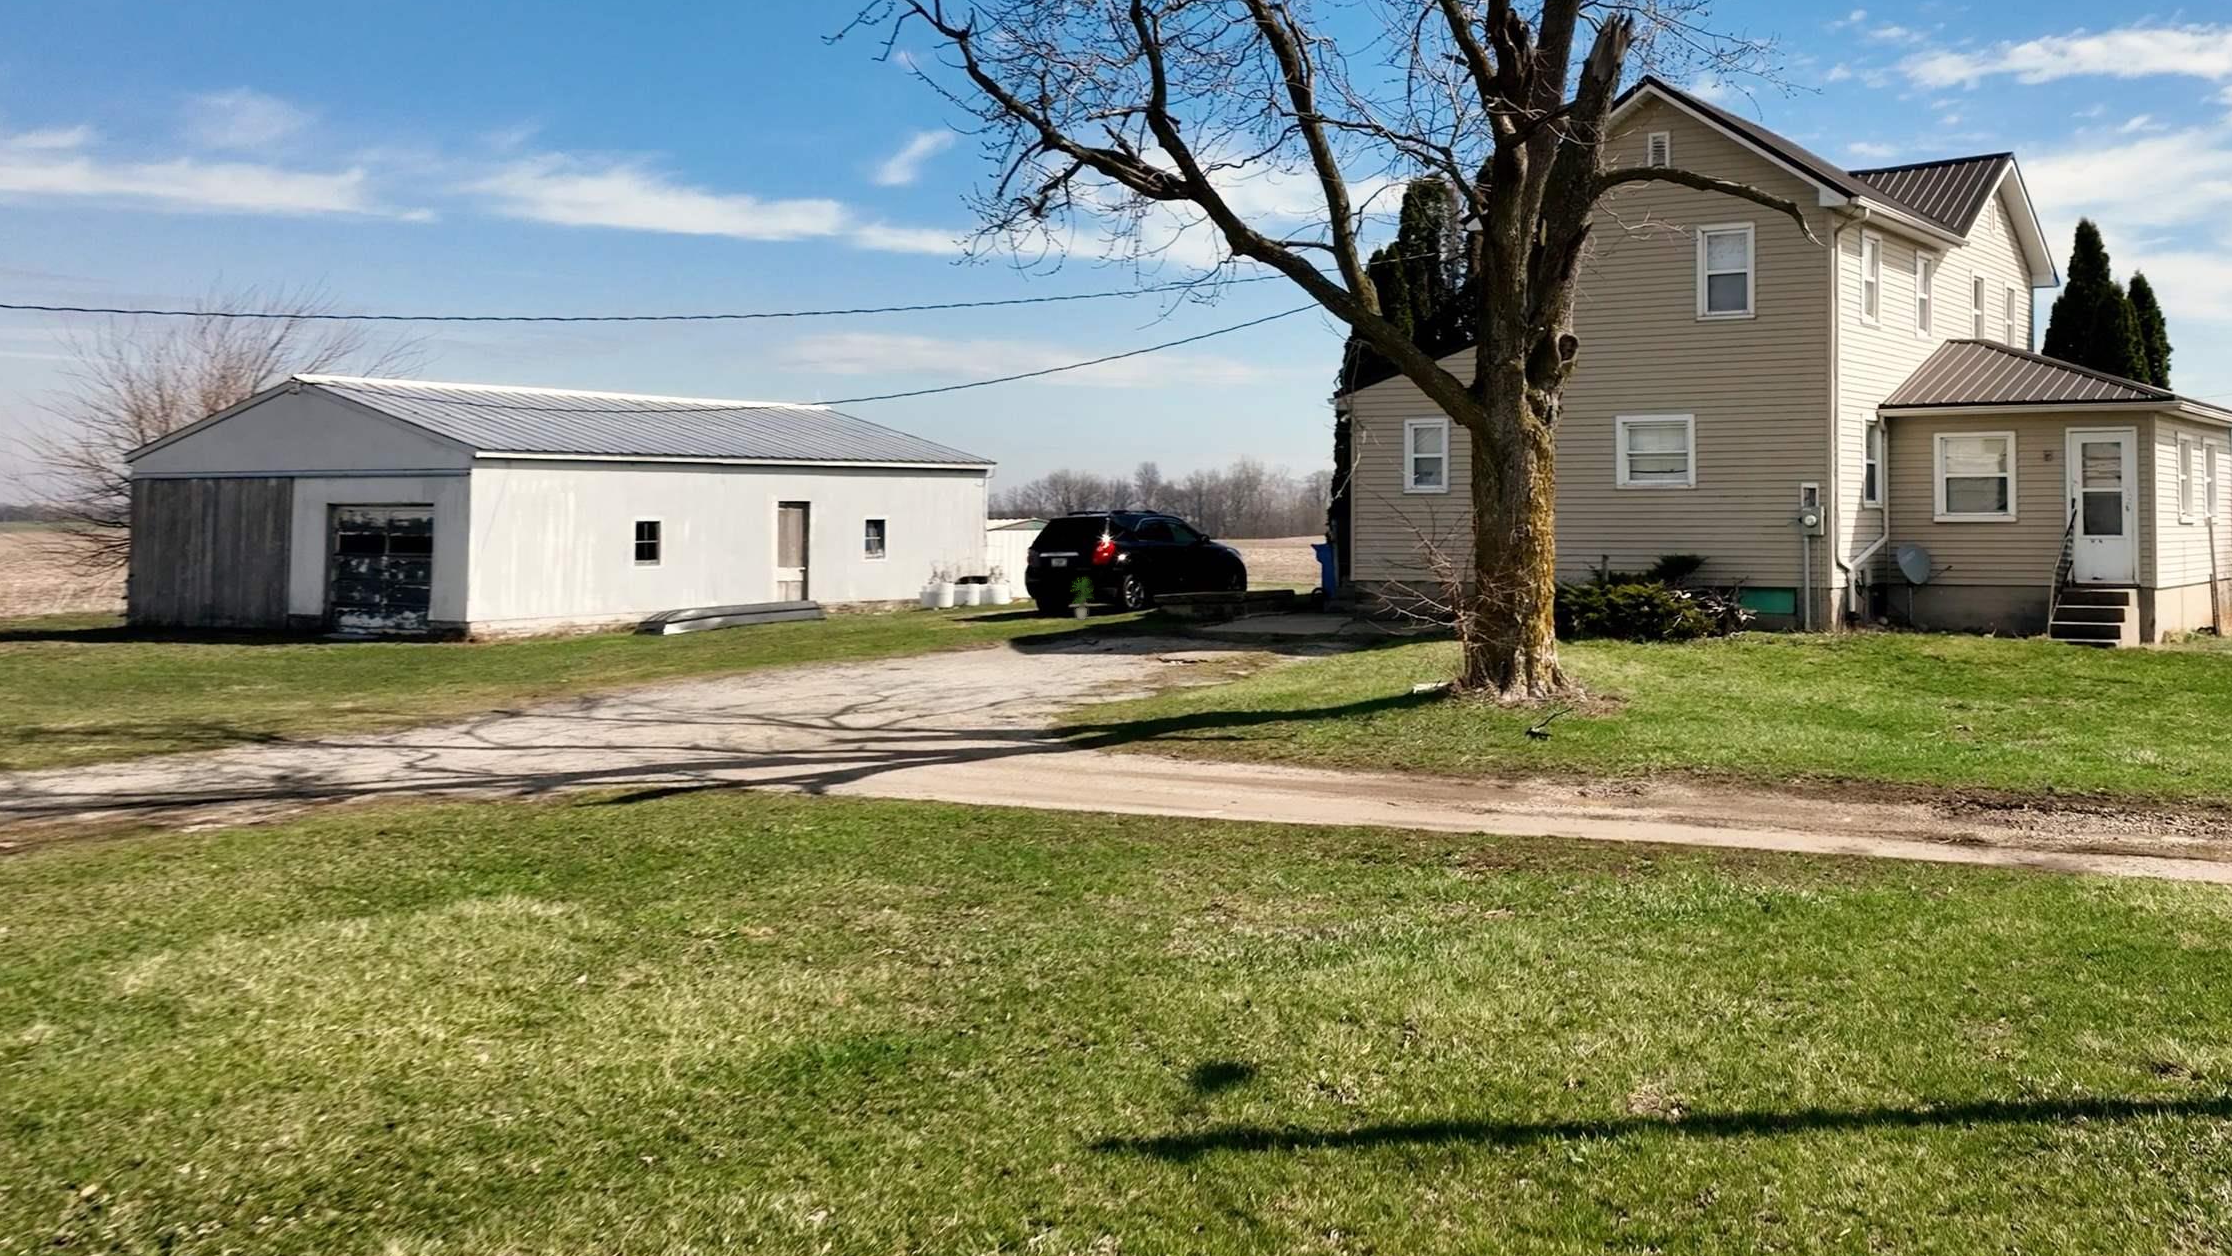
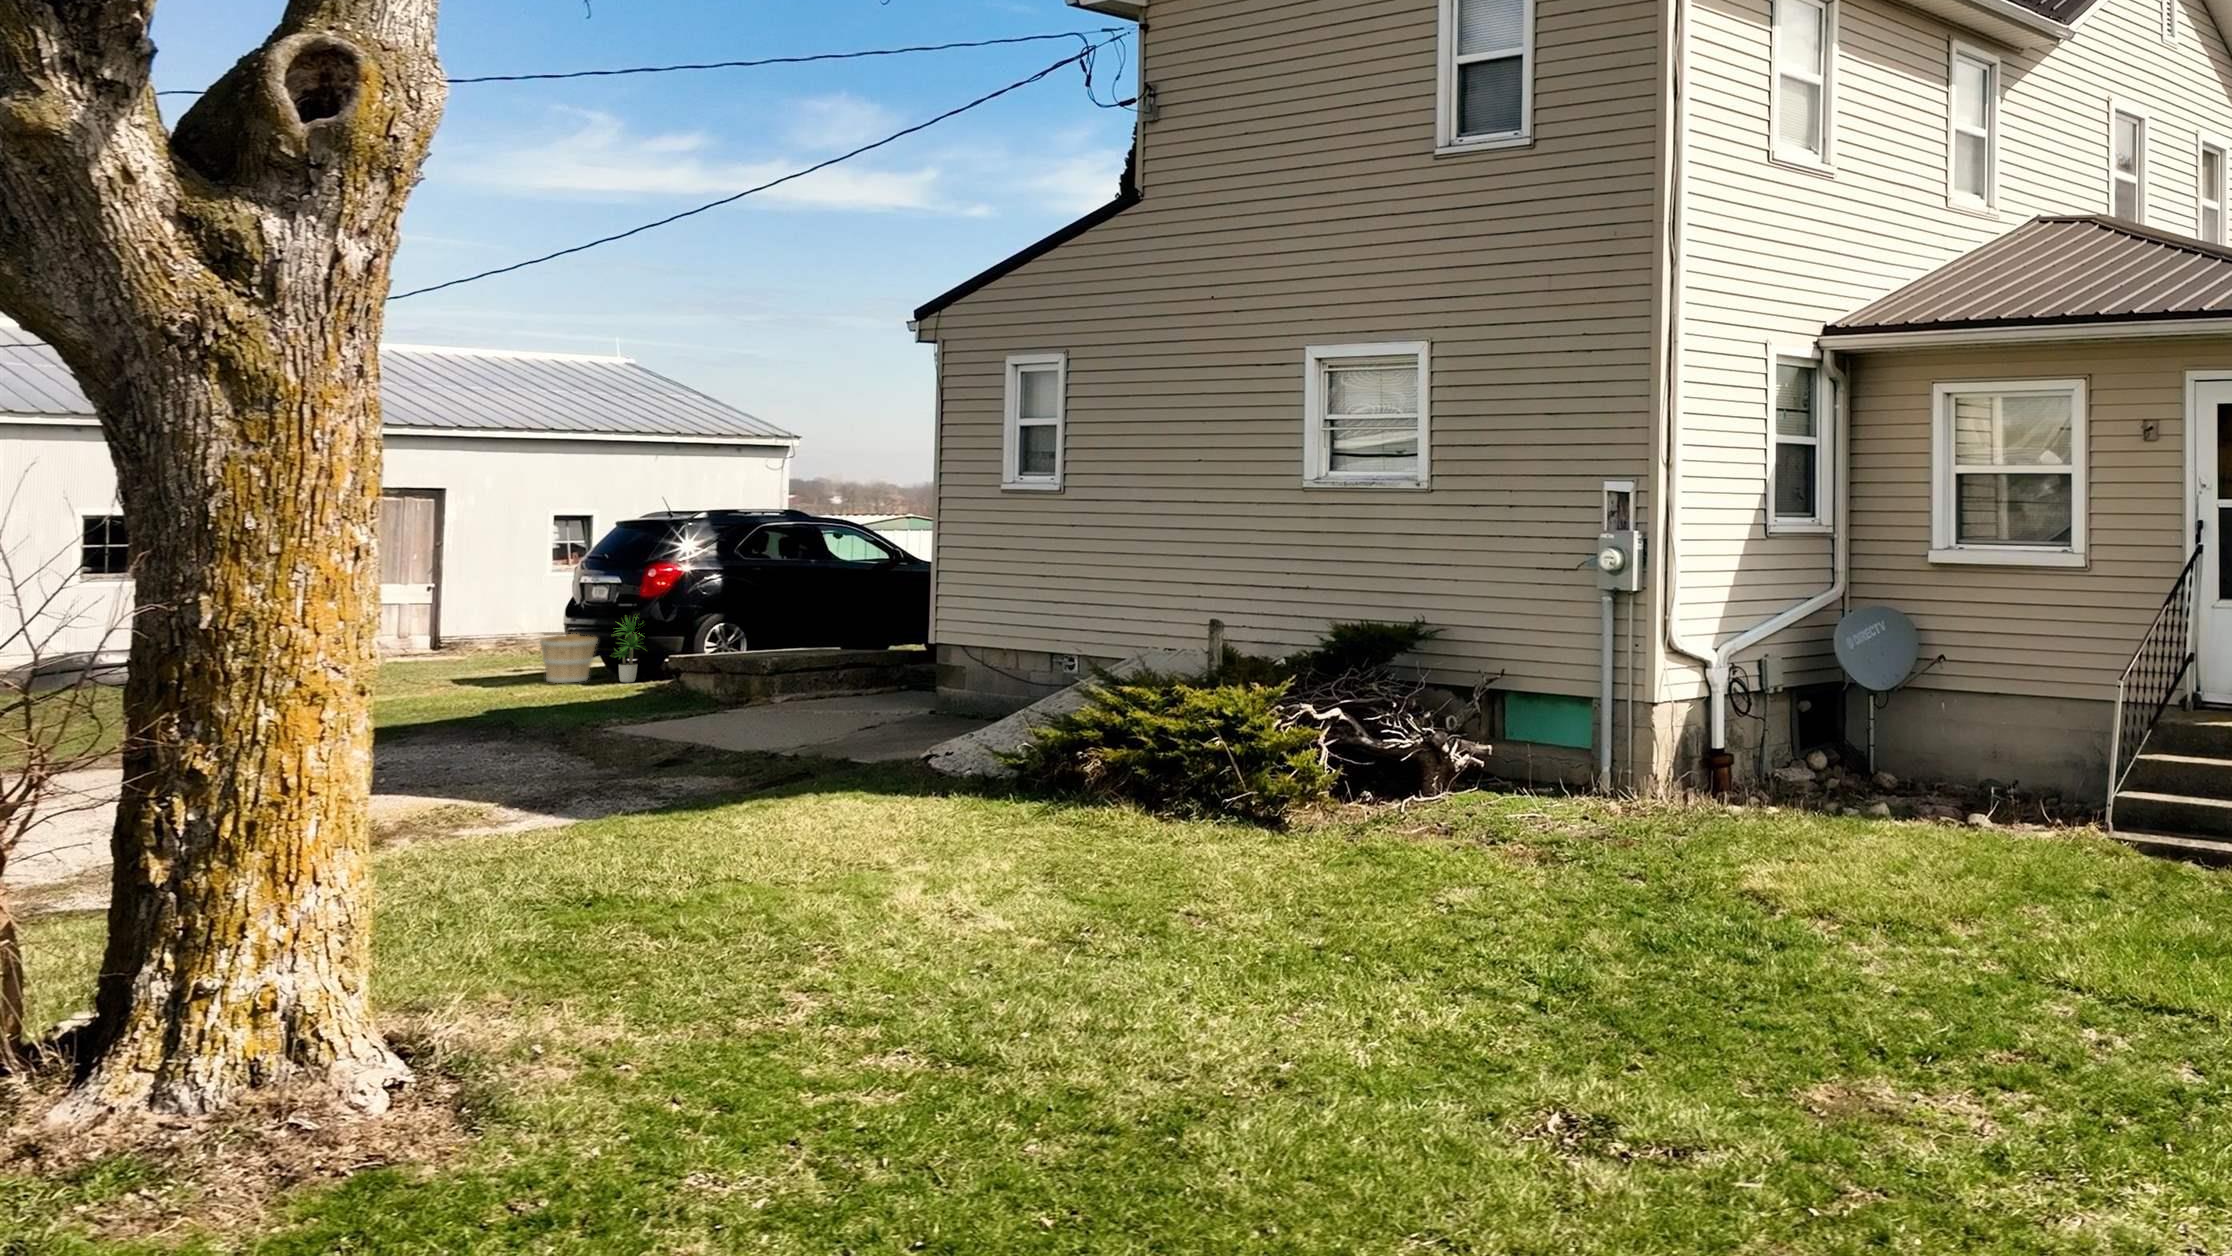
wooden bucket: none [1019,592,1053,621] -> present [540,634,598,683]

